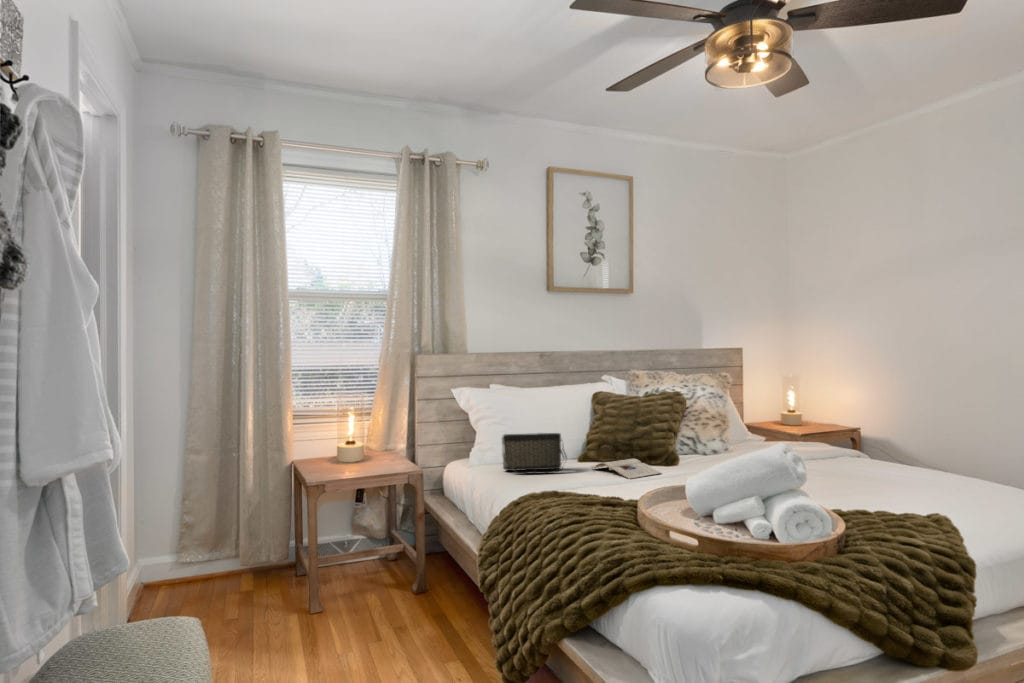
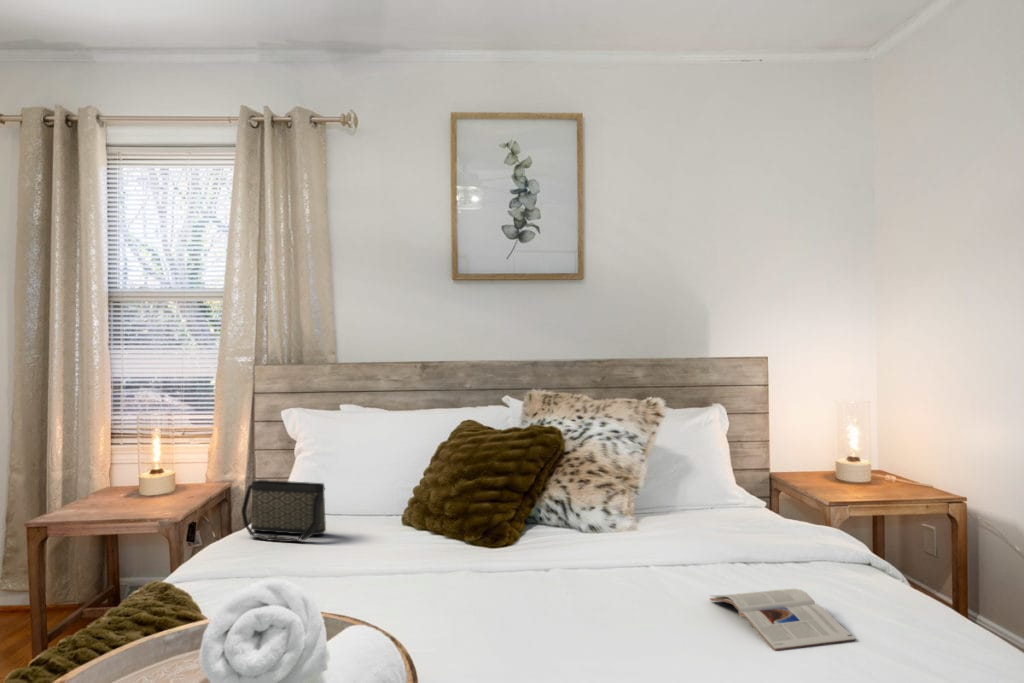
magazine: present [592,459,661,479] -> present [710,589,855,650]

